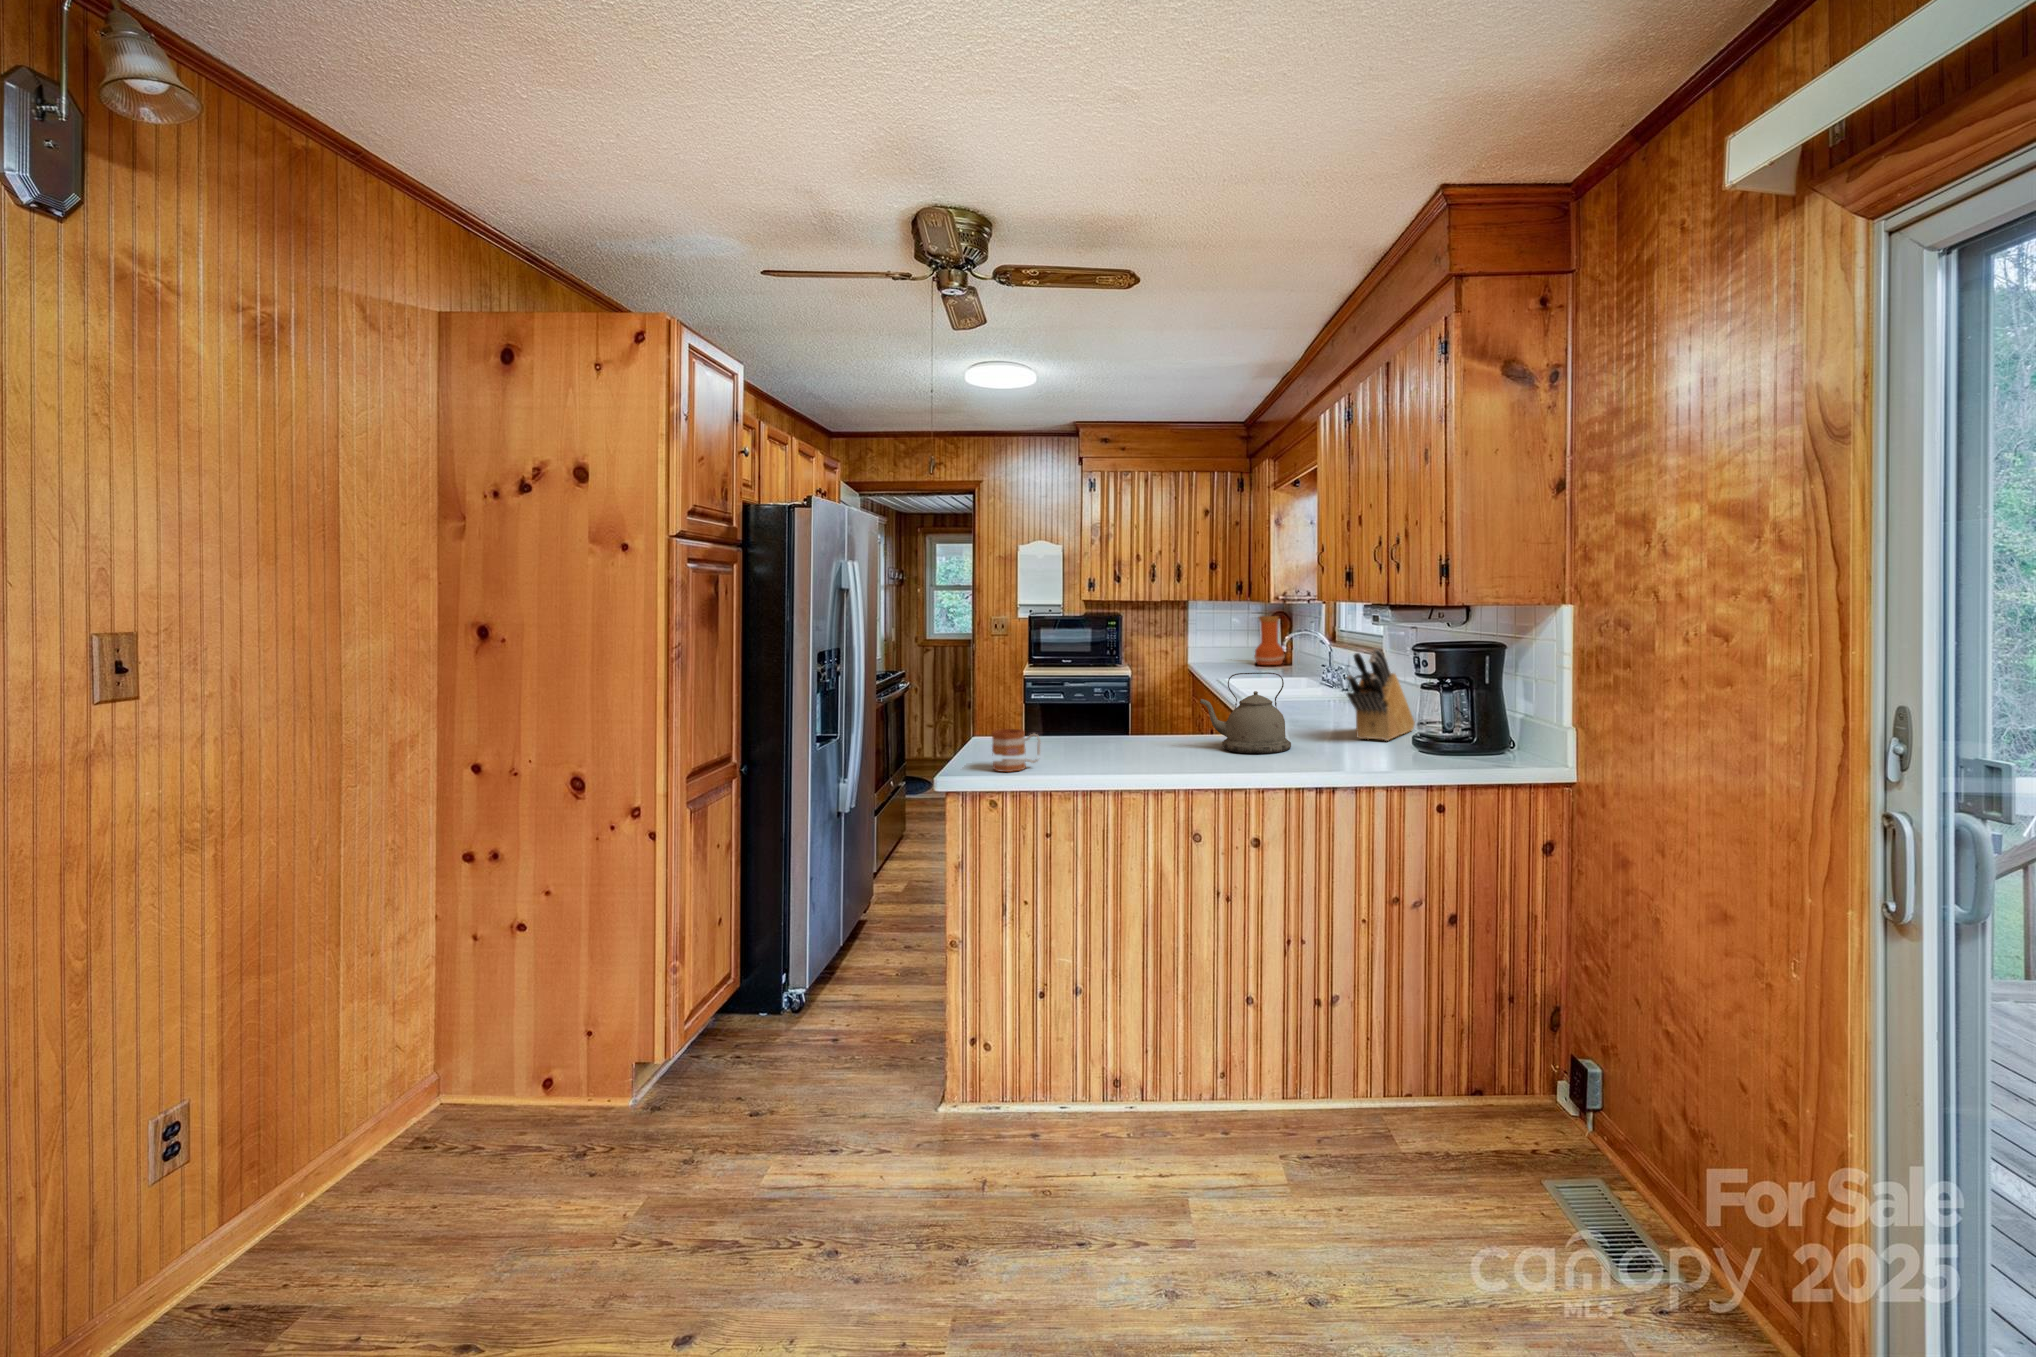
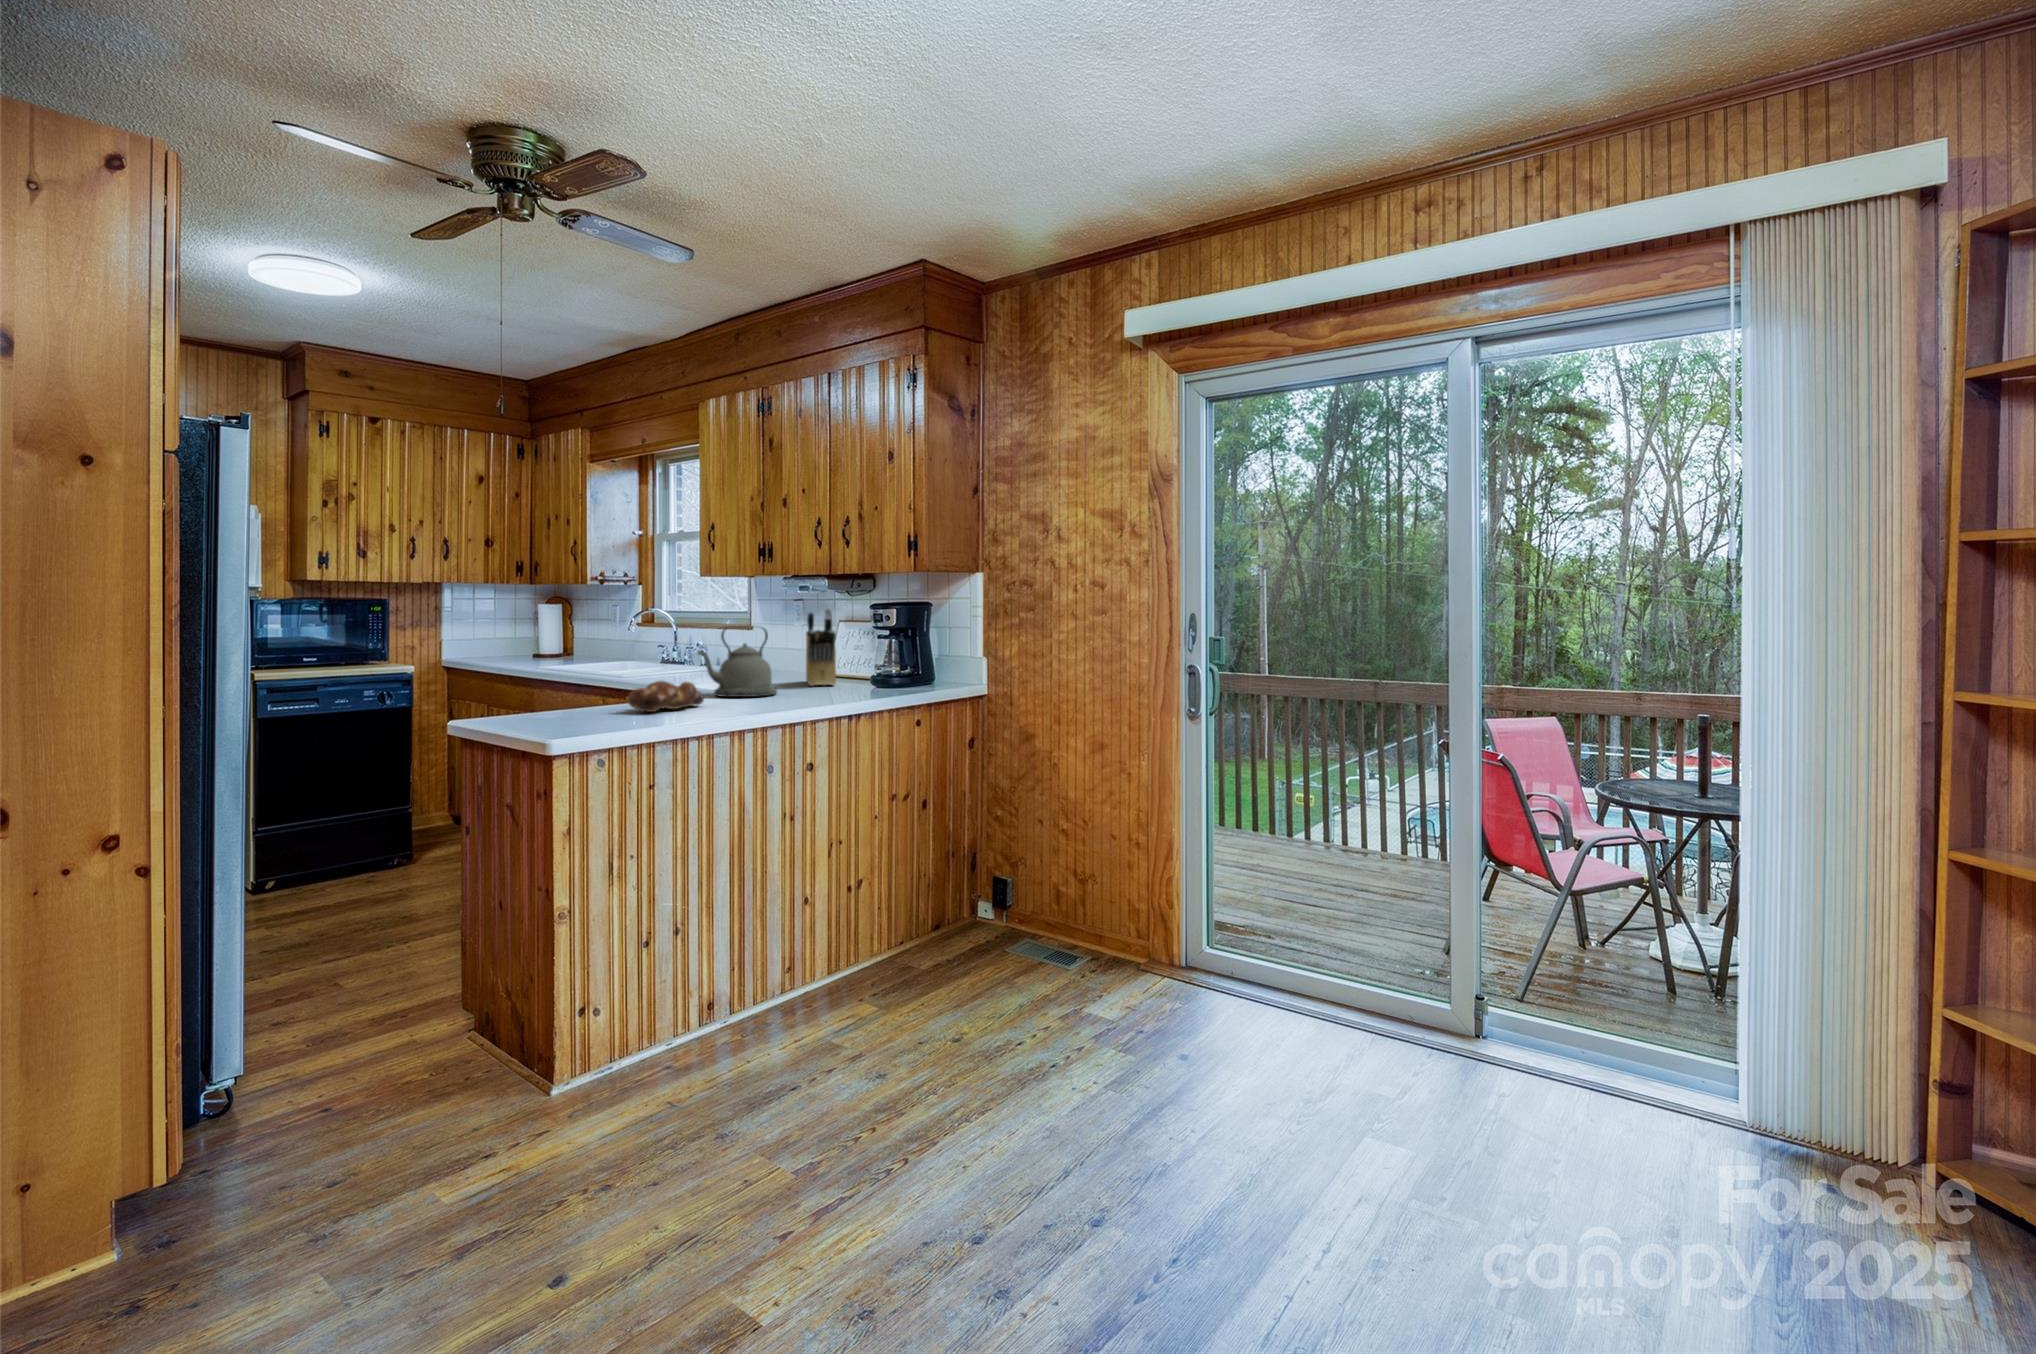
vase: present [1254,616,1285,665] -> none [531,605,566,657]
mug: present [992,729,1040,772] -> none [523,679,580,724]
bread loaf: none [1091,734,1174,768] -> present [627,681,704,712]

